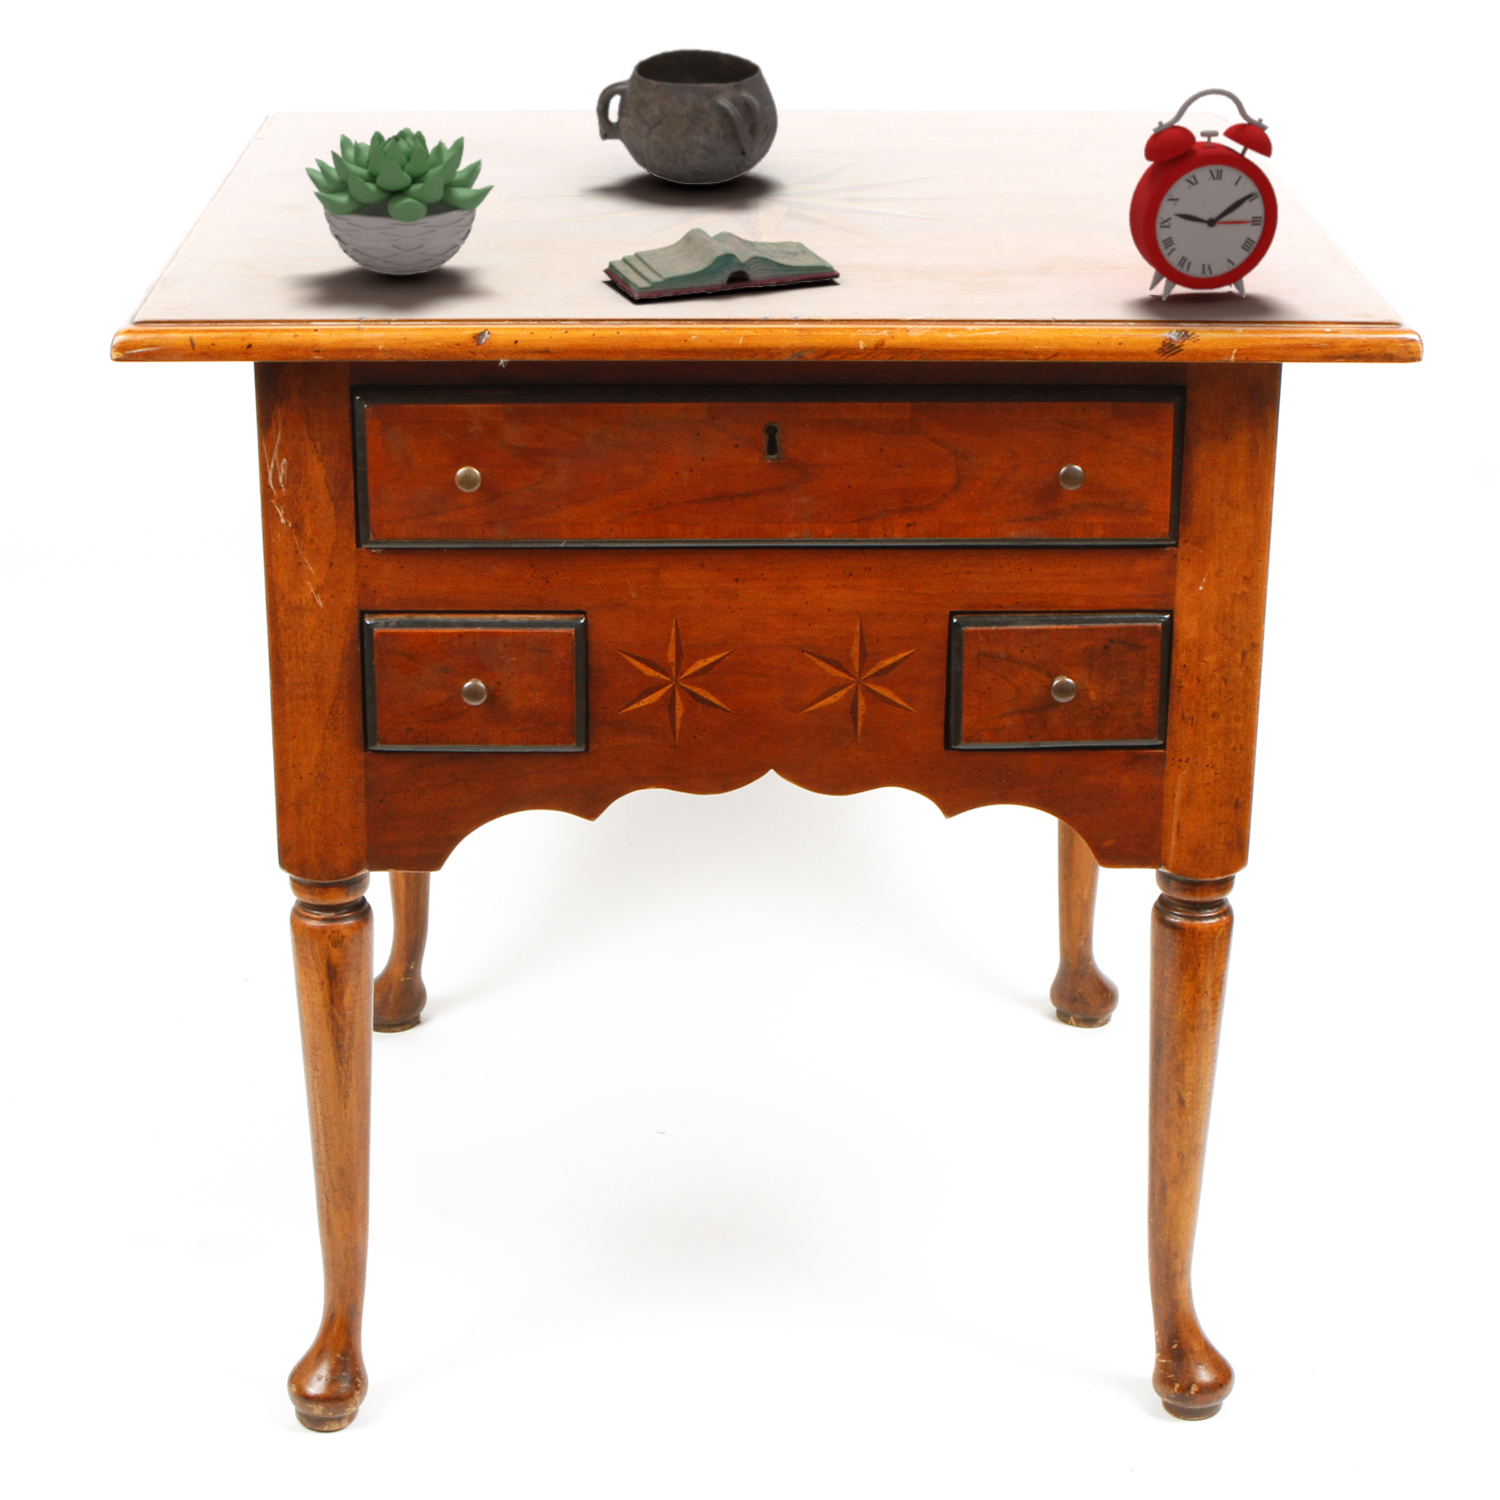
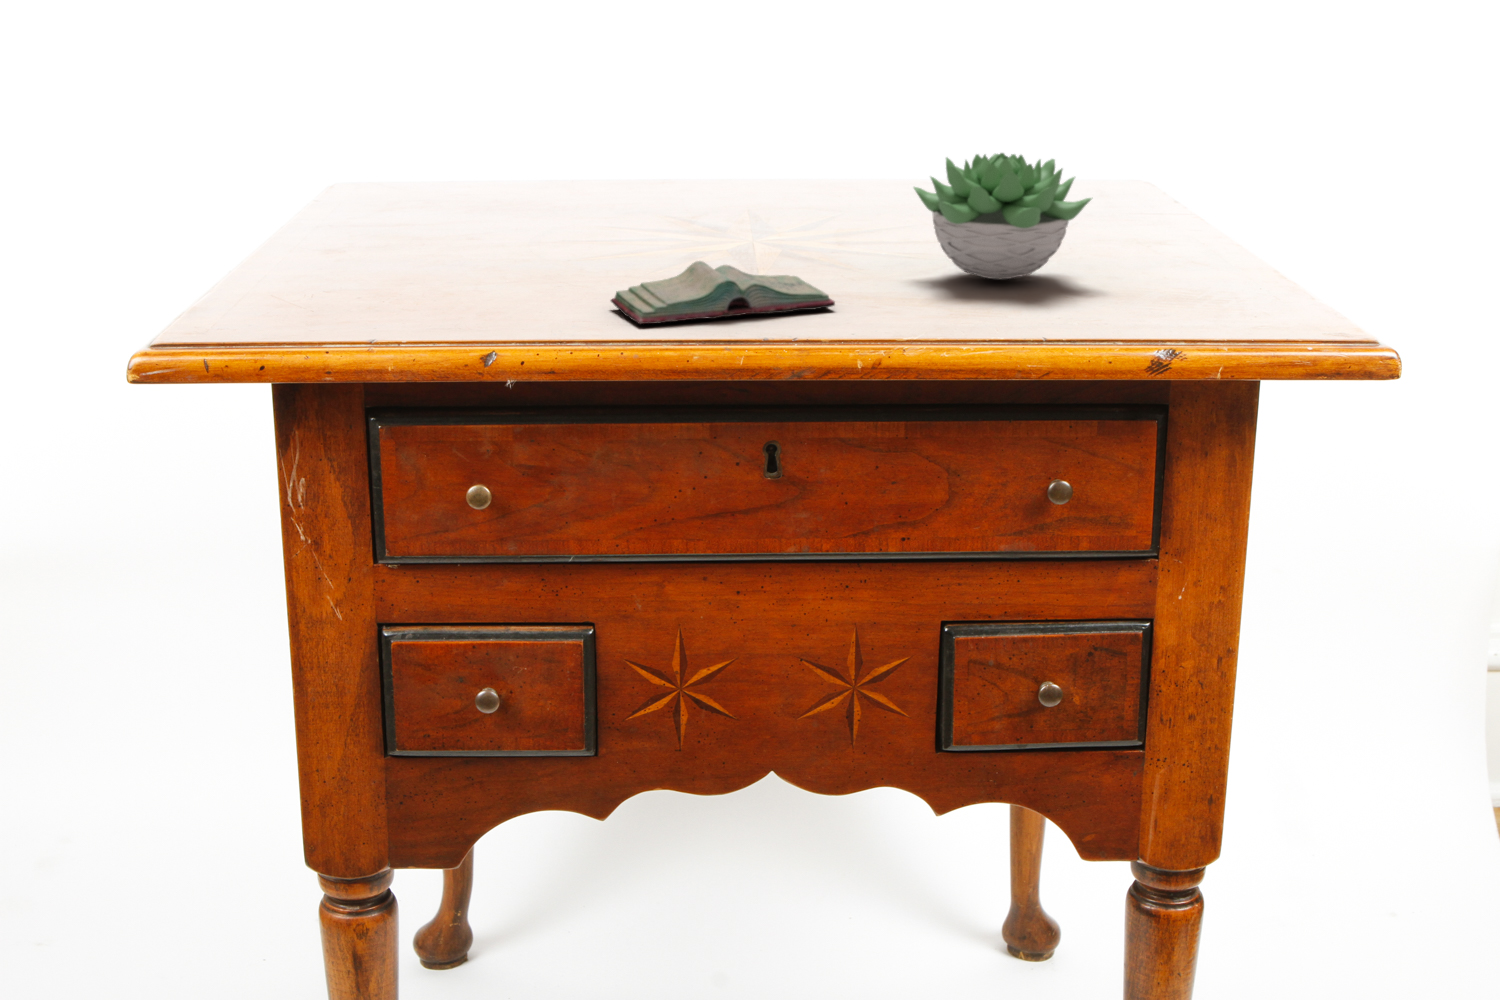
decorative bowl: present [596,49,778,185] -> none [611,123,772,239]
alarm clock: present [1129,88,1278,301] -> none [1112,119,1257,324]
succulent plant: present [305,128,494,275] -> present [914,153,1091,279]

